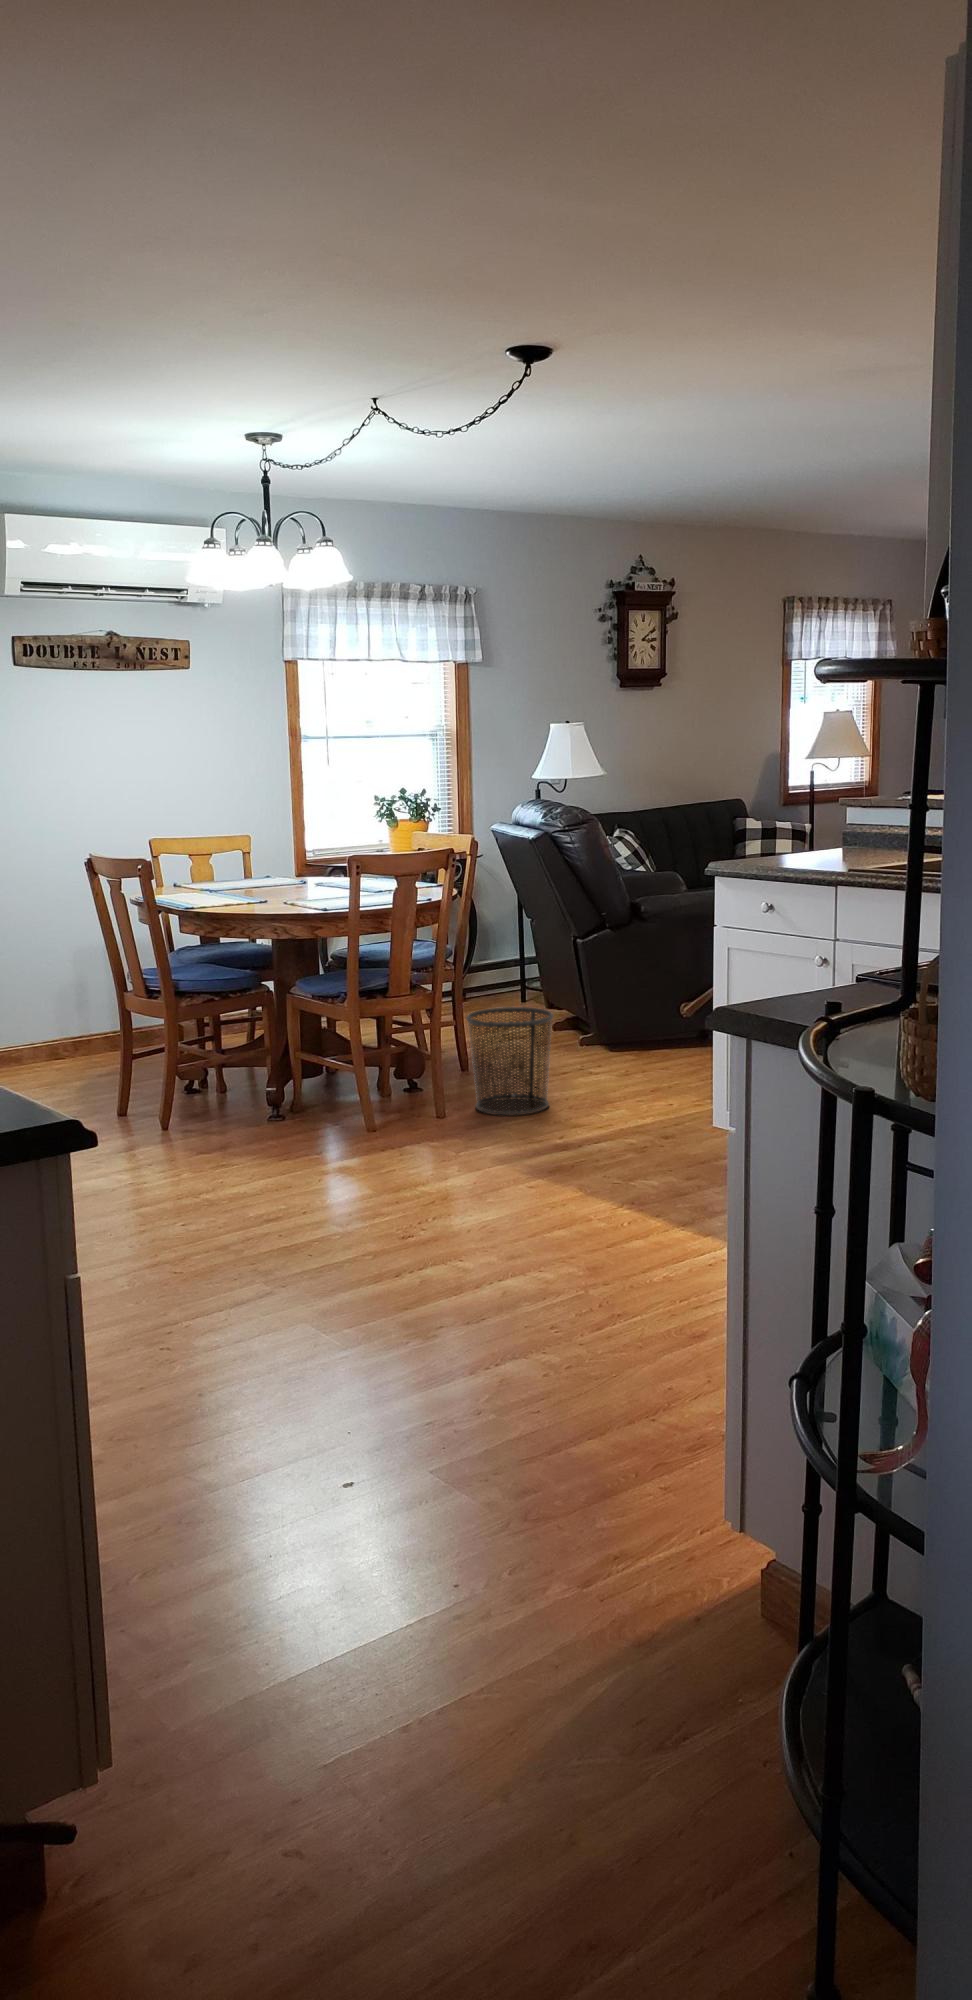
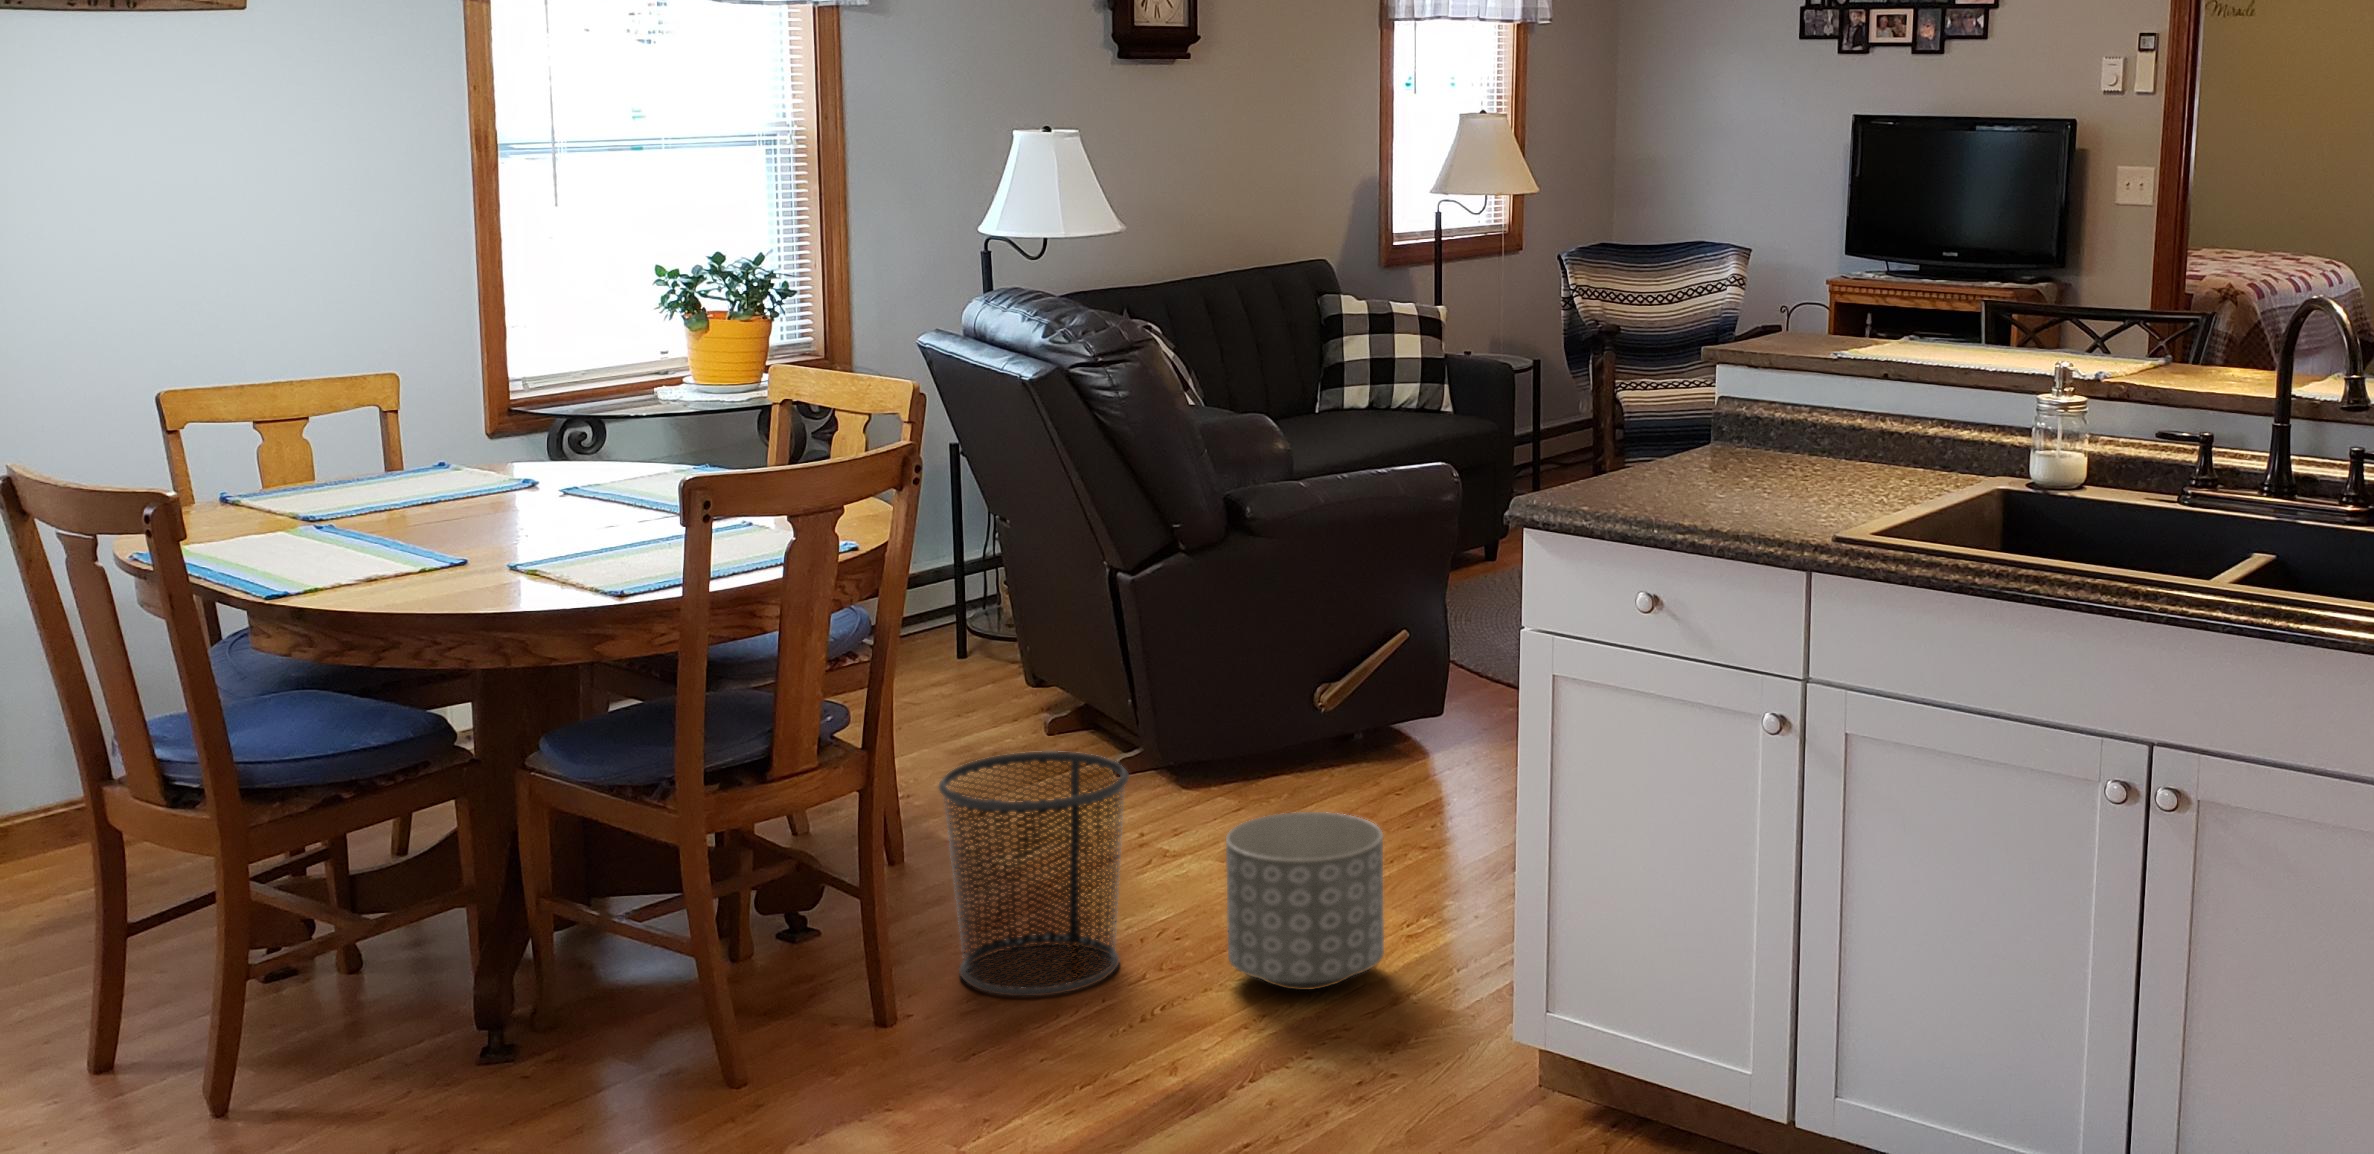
planter: none [595,1039,671,1119] -> present [1226,812,1384,990]

